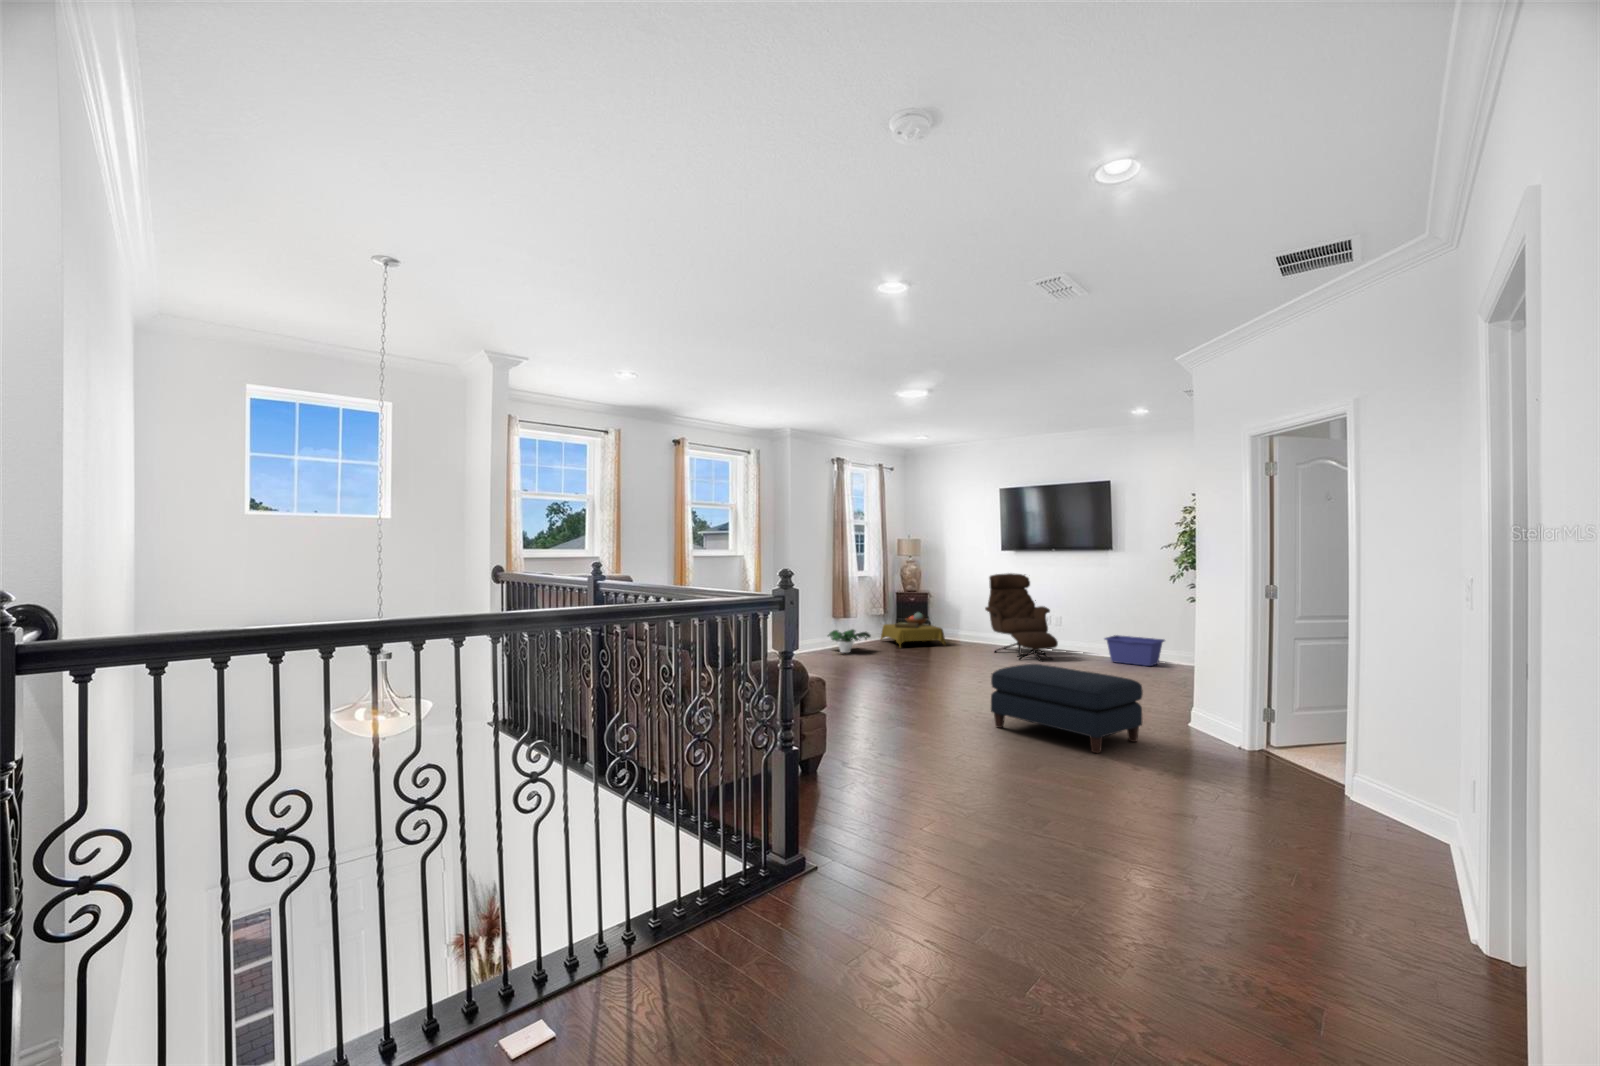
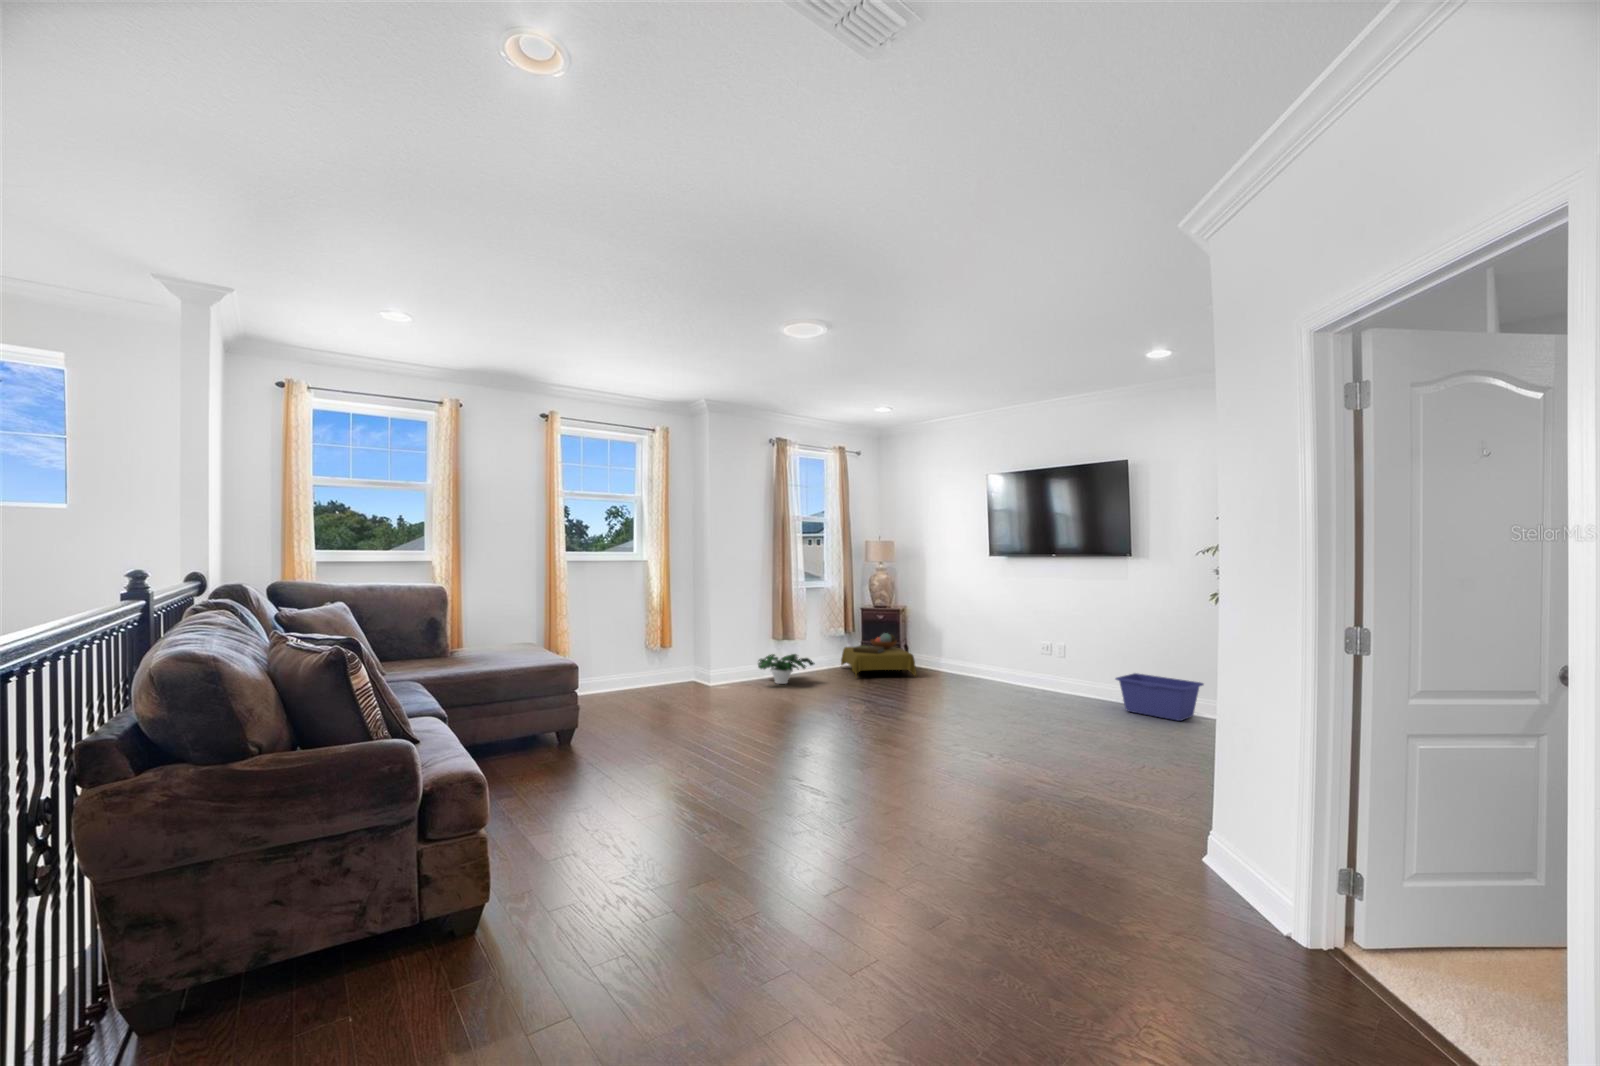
lounge chair: present [985,573,1058,661] -> none [964,586,1052,707]
ottoman: present [991,664,1143,753] -> none [861,738,1106,935]

